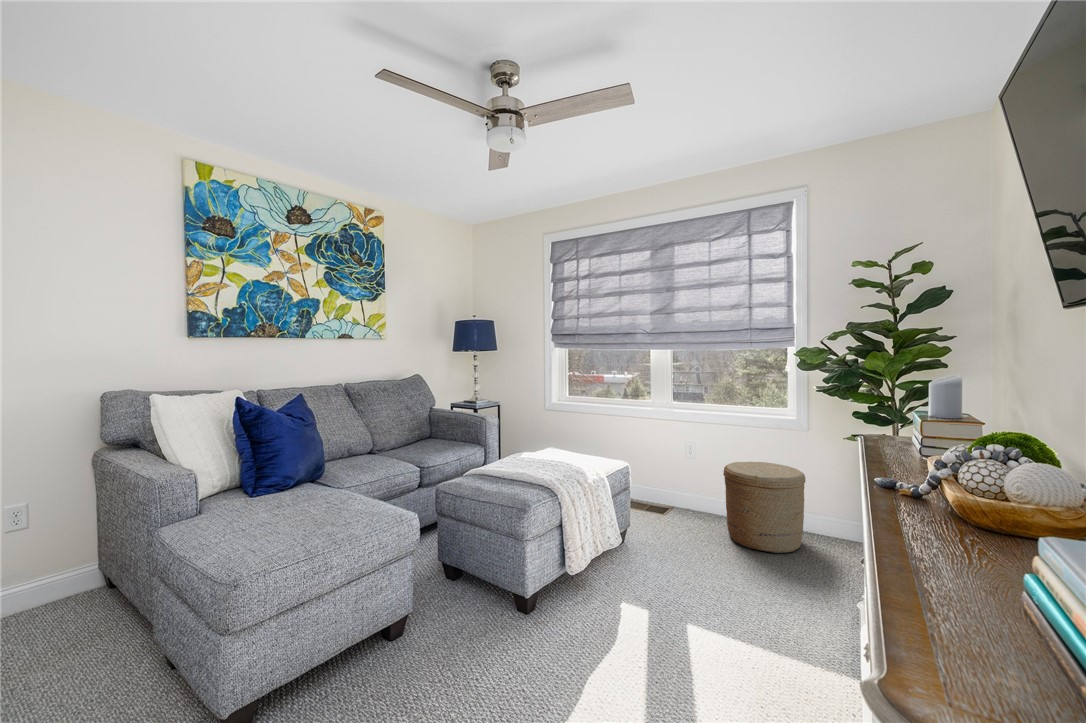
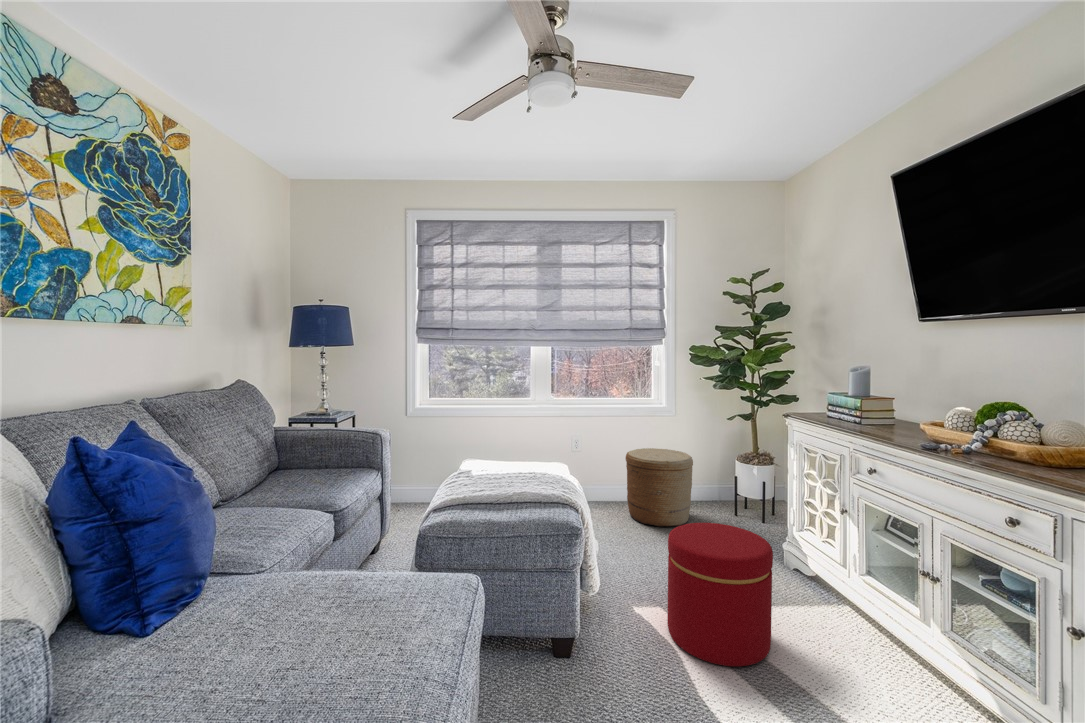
ottoman: none [615,530,719,680] -> present [667,523,773,666]

